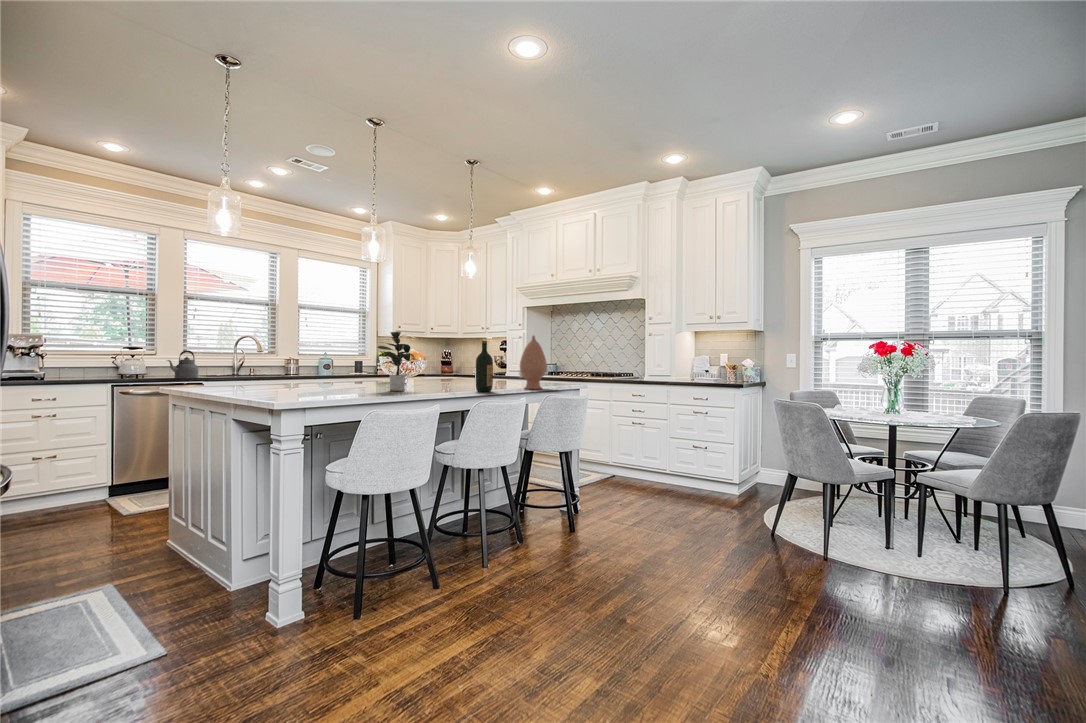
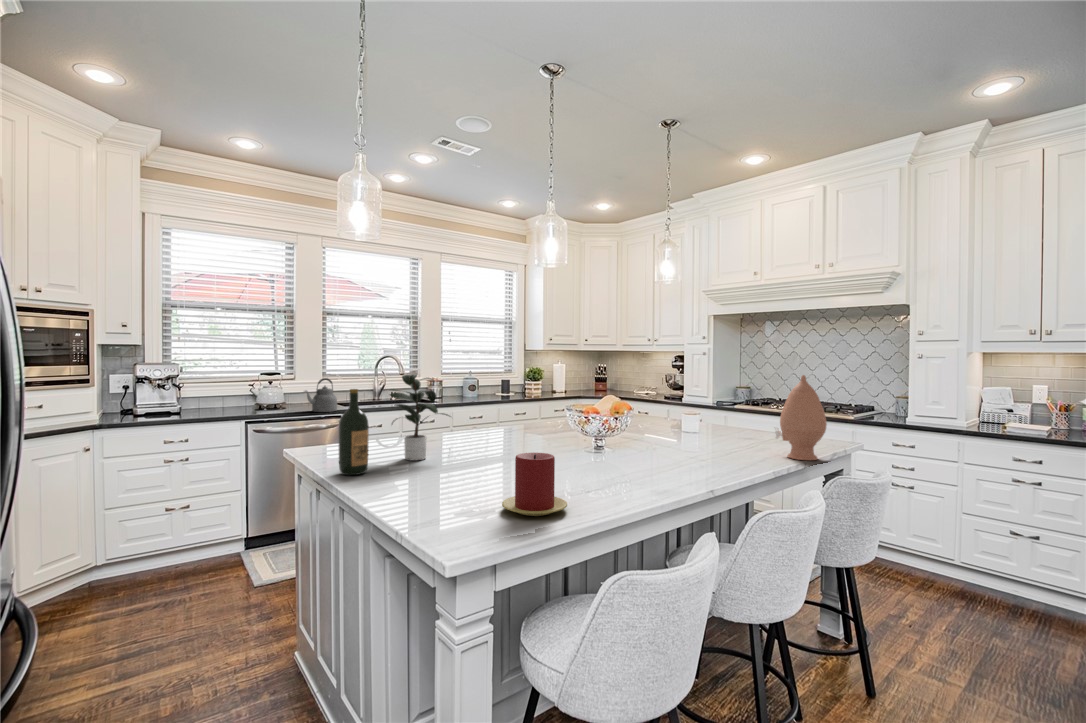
potted plant: present [378,332,414,391] -> present [390,374,450,461]
wine bottle: present [476,341,493,392] -> present [339,389,369,475]
candle: none [310,366,352,400] -> present [502,452,567,516]

